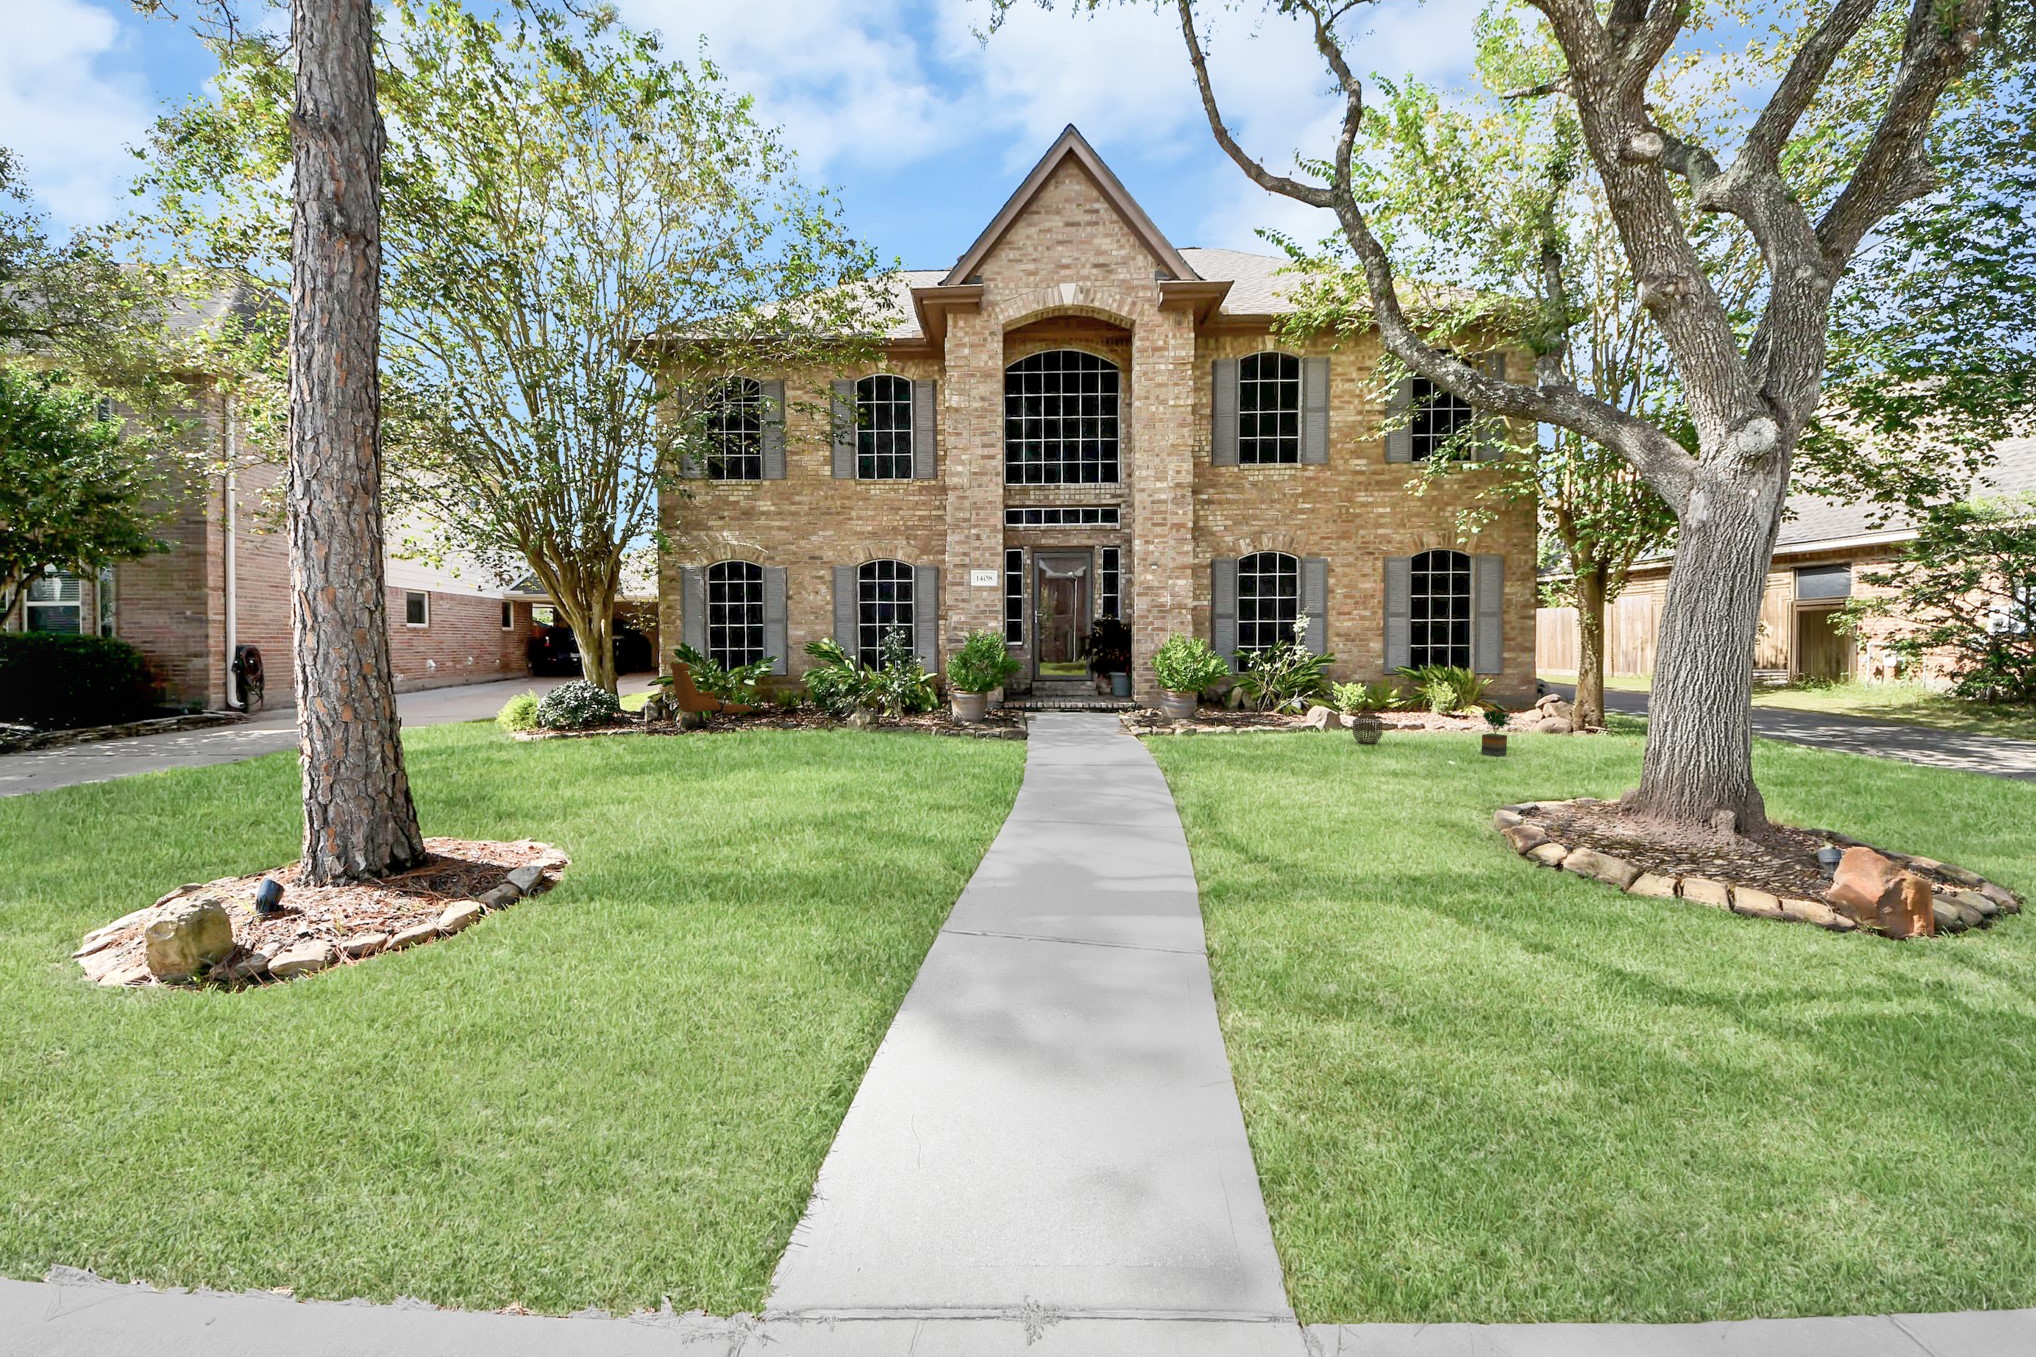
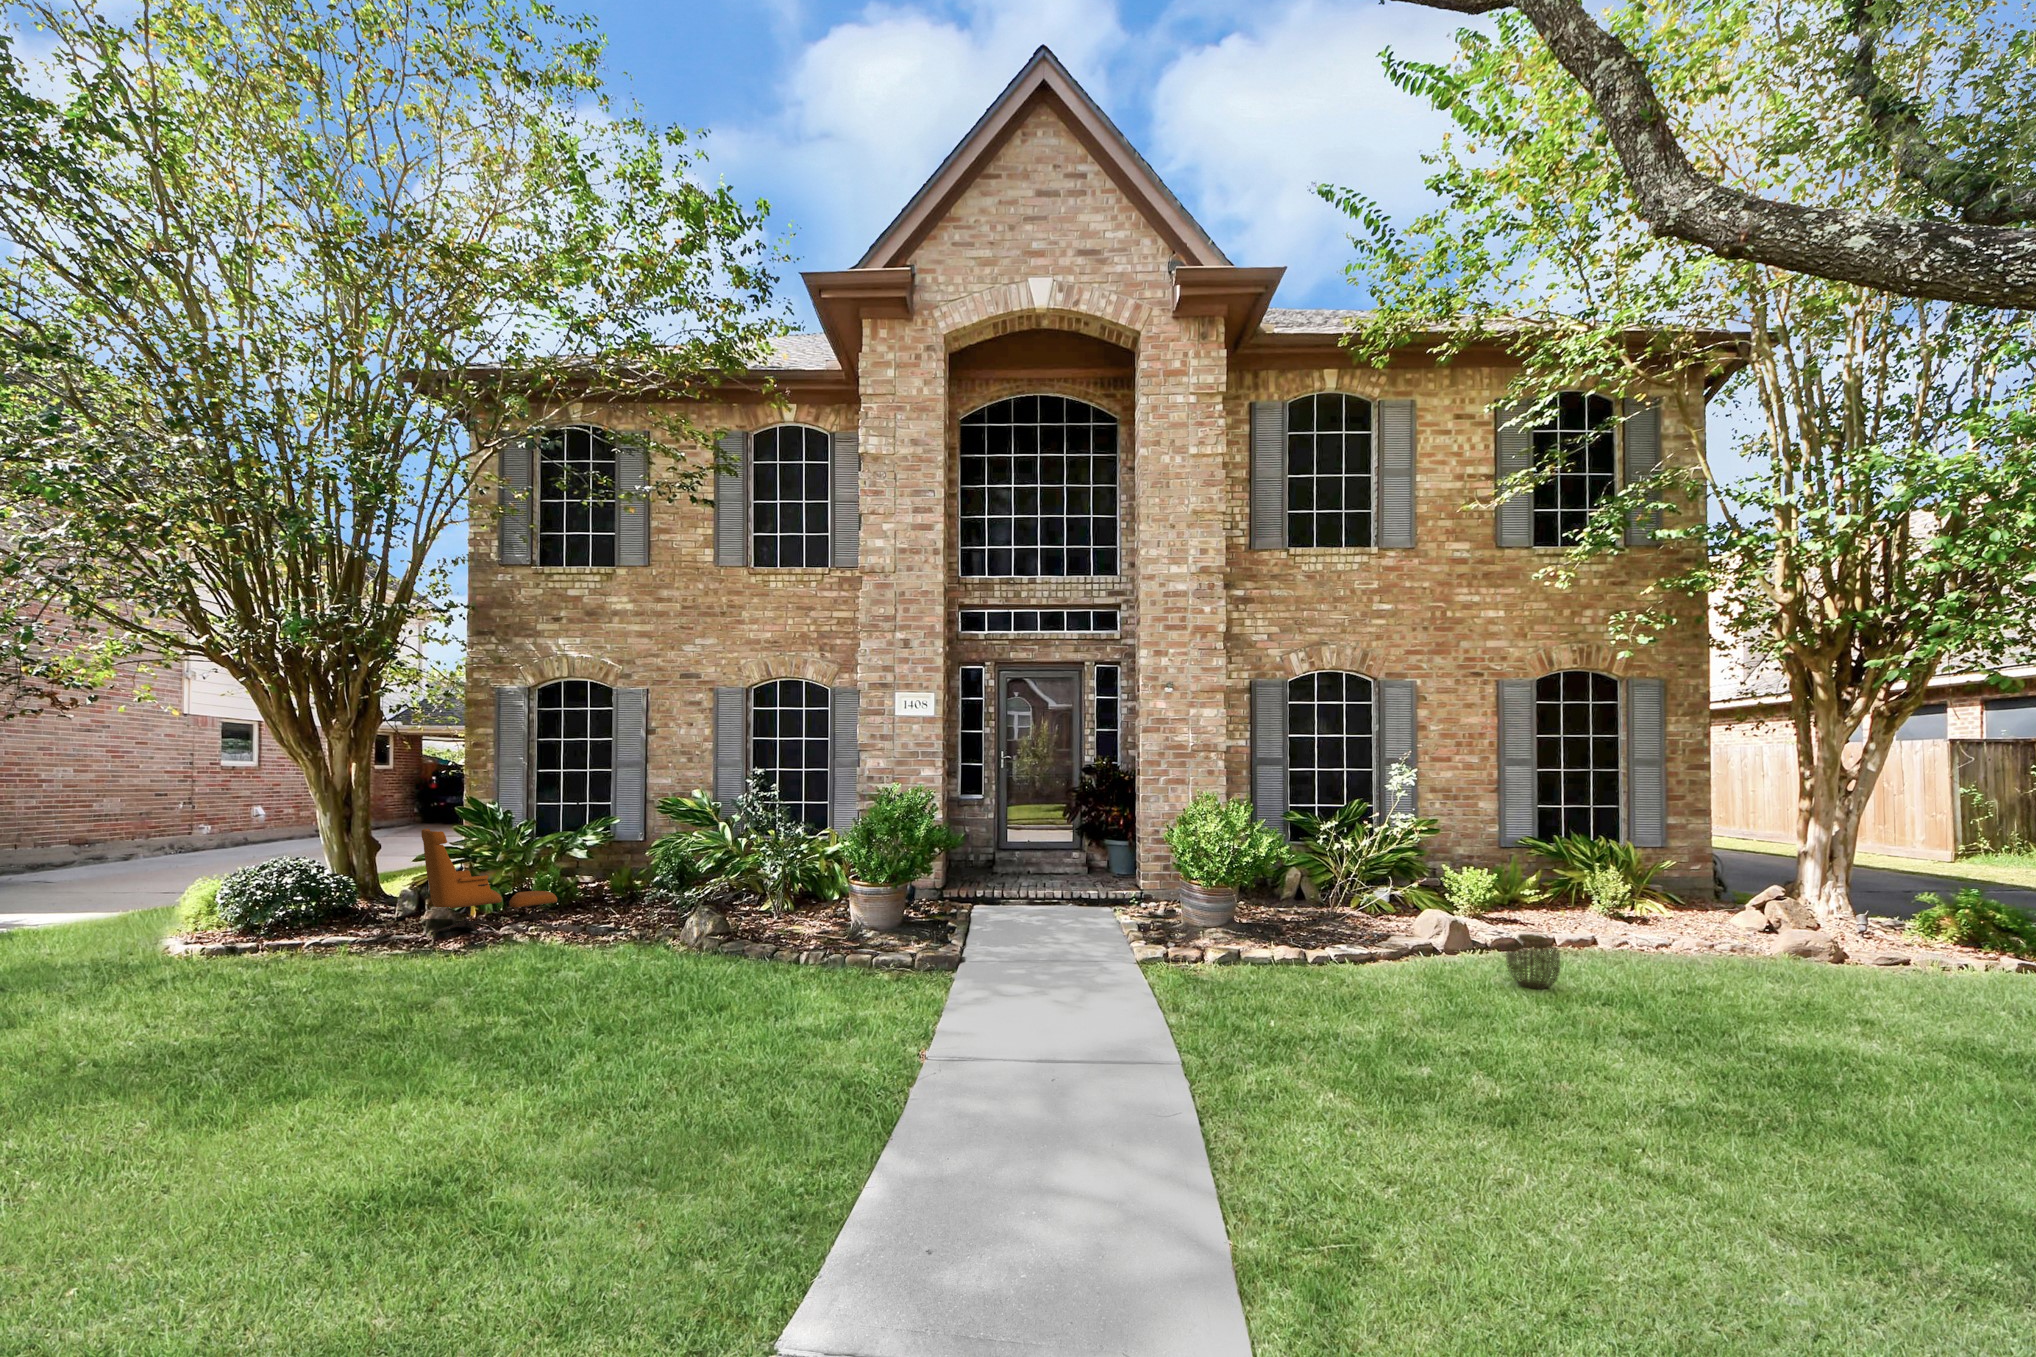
potted tree: present [1481,710,1513,756] -> none [1748,941,1817,1030]

